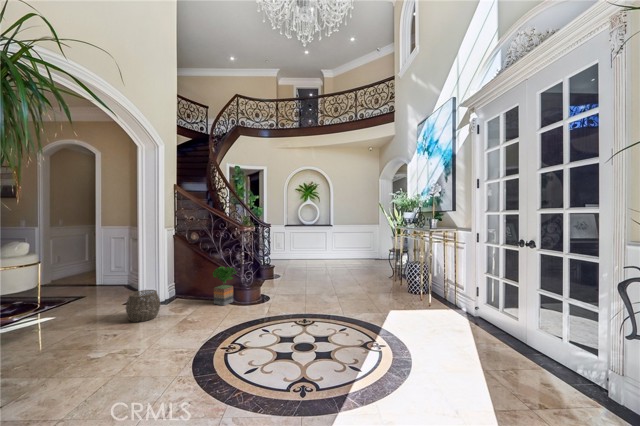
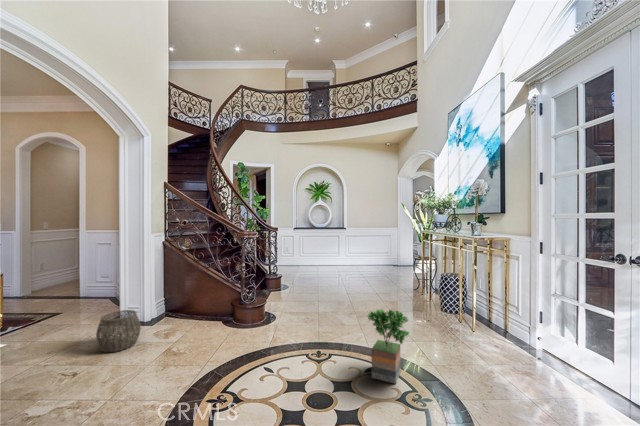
potted tree: present [213,267,237,305] -> present [368,309,409,384]

